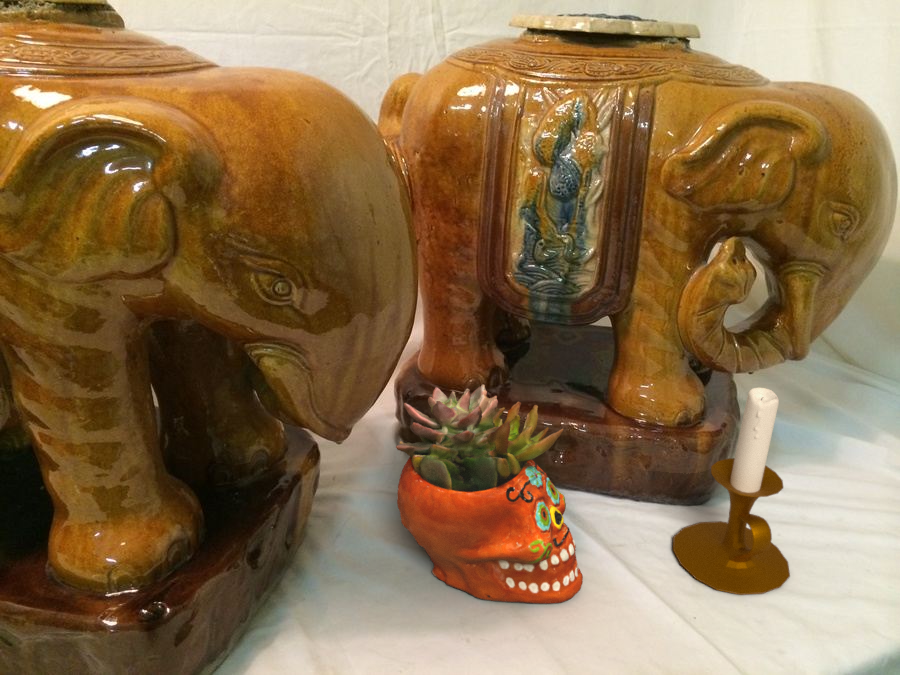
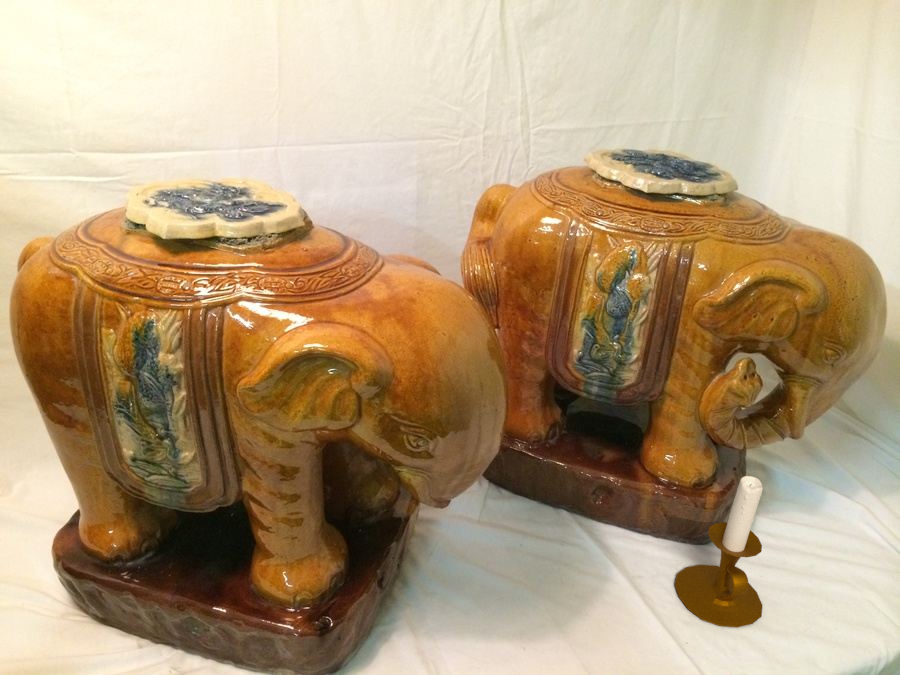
succulent planter: present [396,384,583,604] -> none [472,446,602,615]

